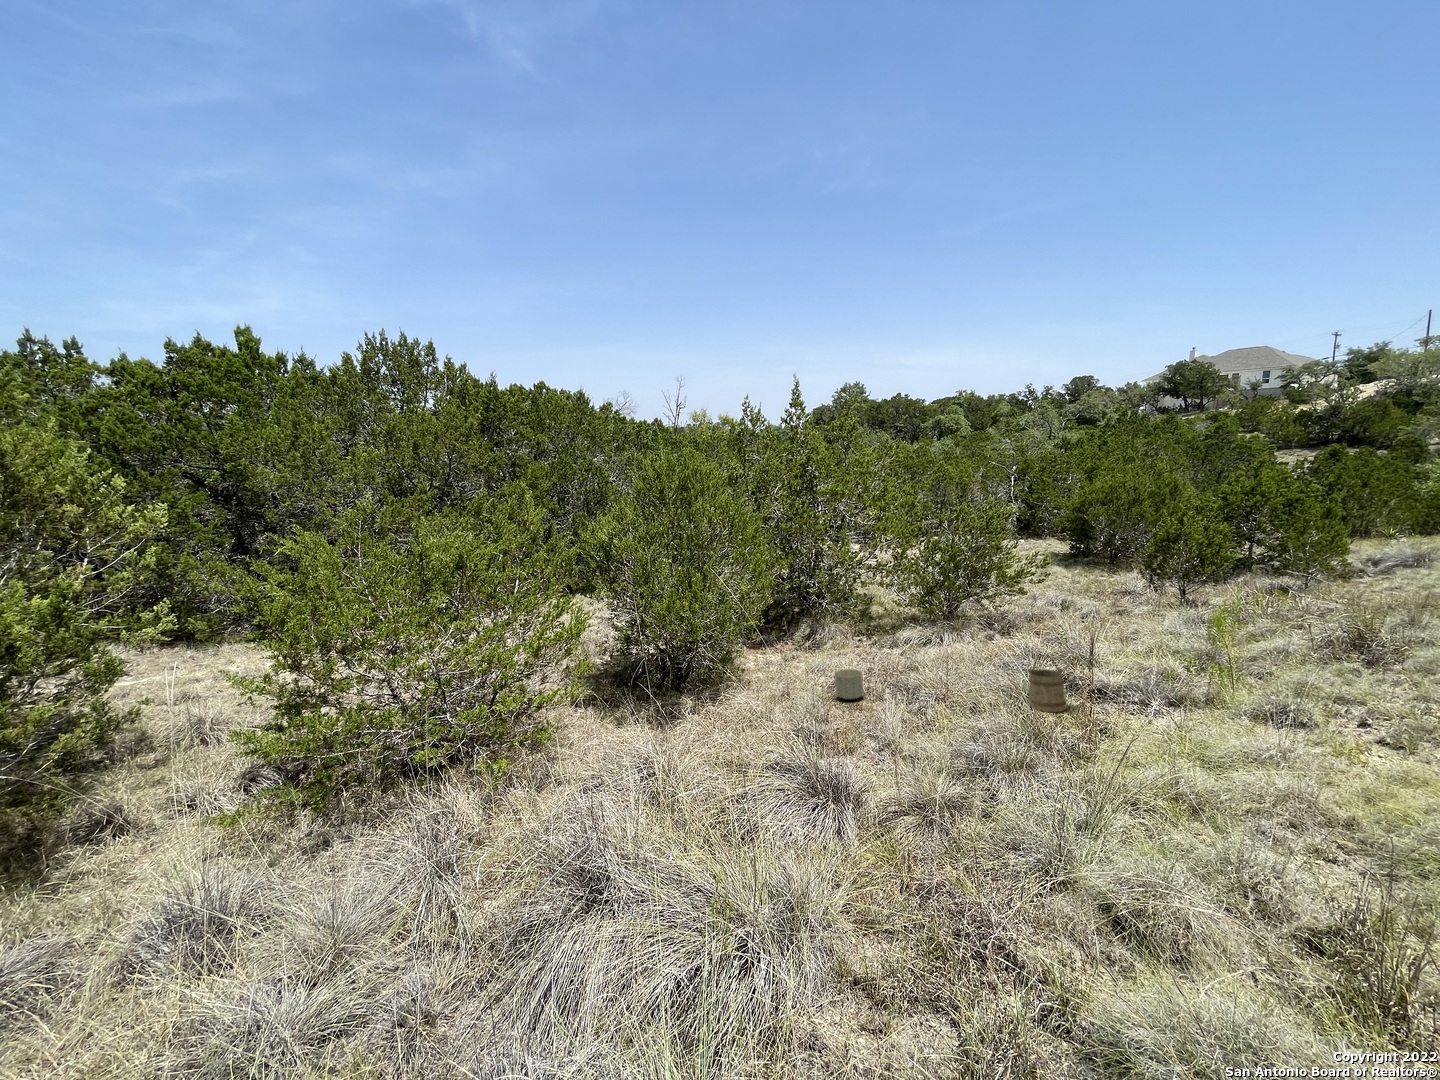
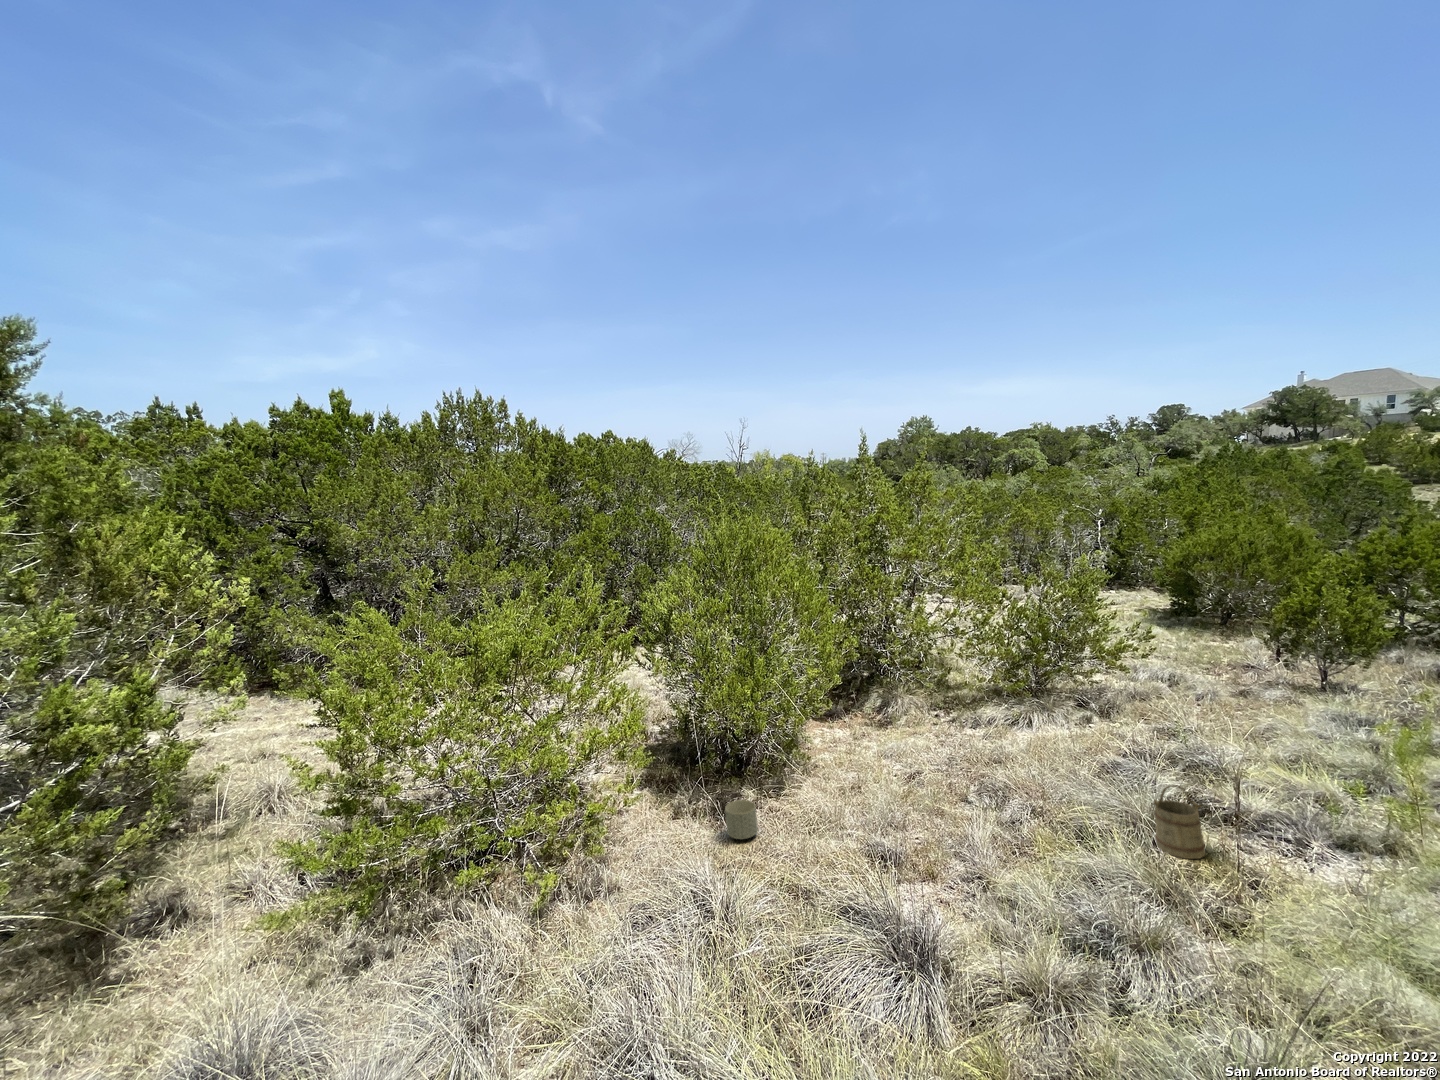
planter: present [835,669,864,700] -> present [725,800,758,840]

